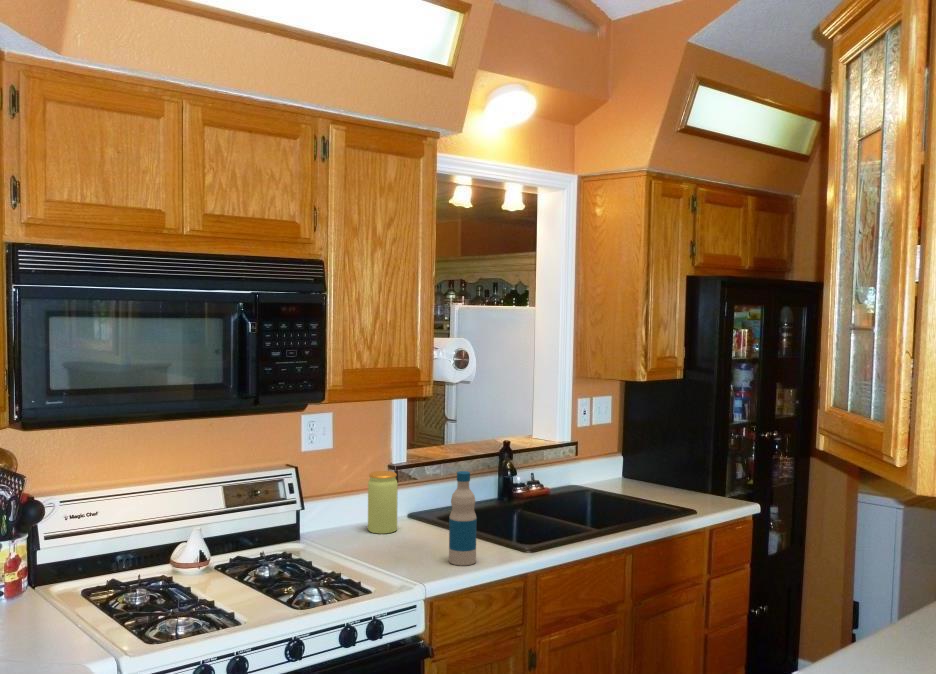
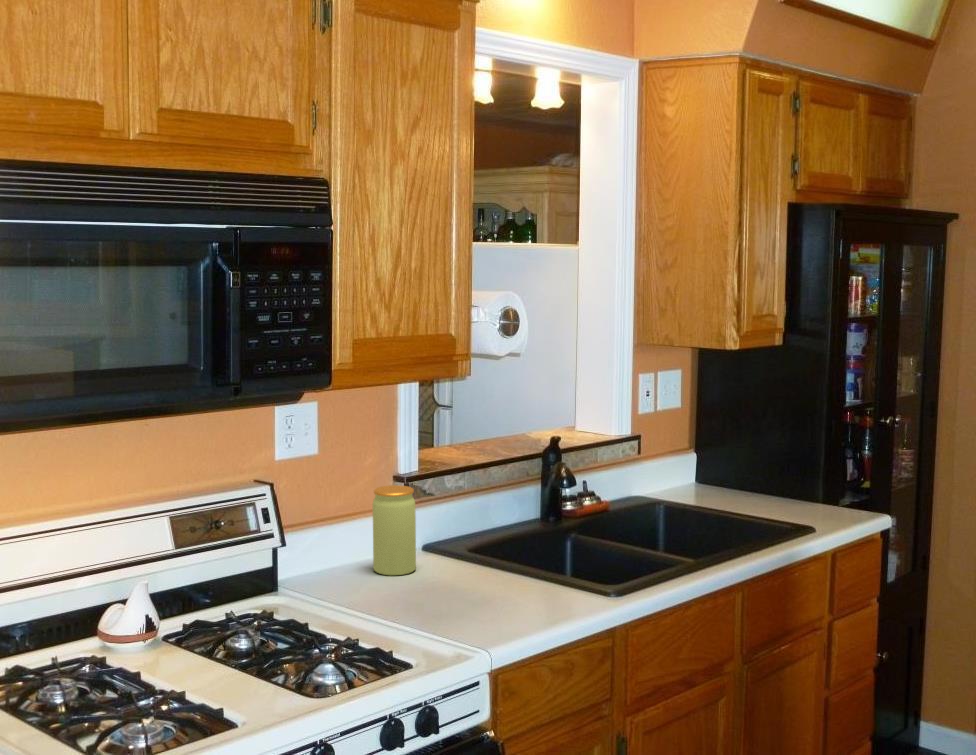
bottle: present [449,471,477,565] -> none [510,482,549,619]

